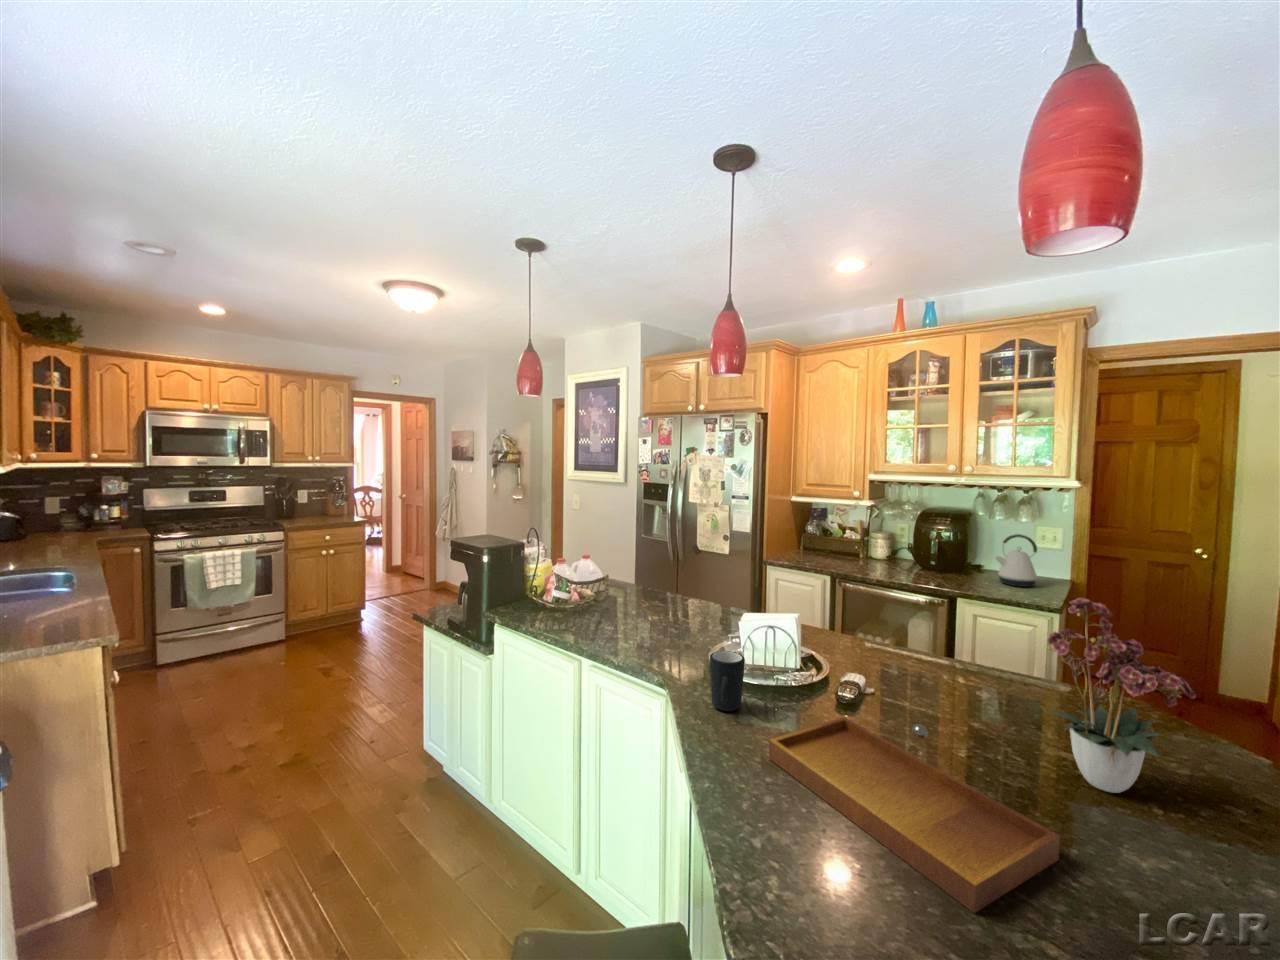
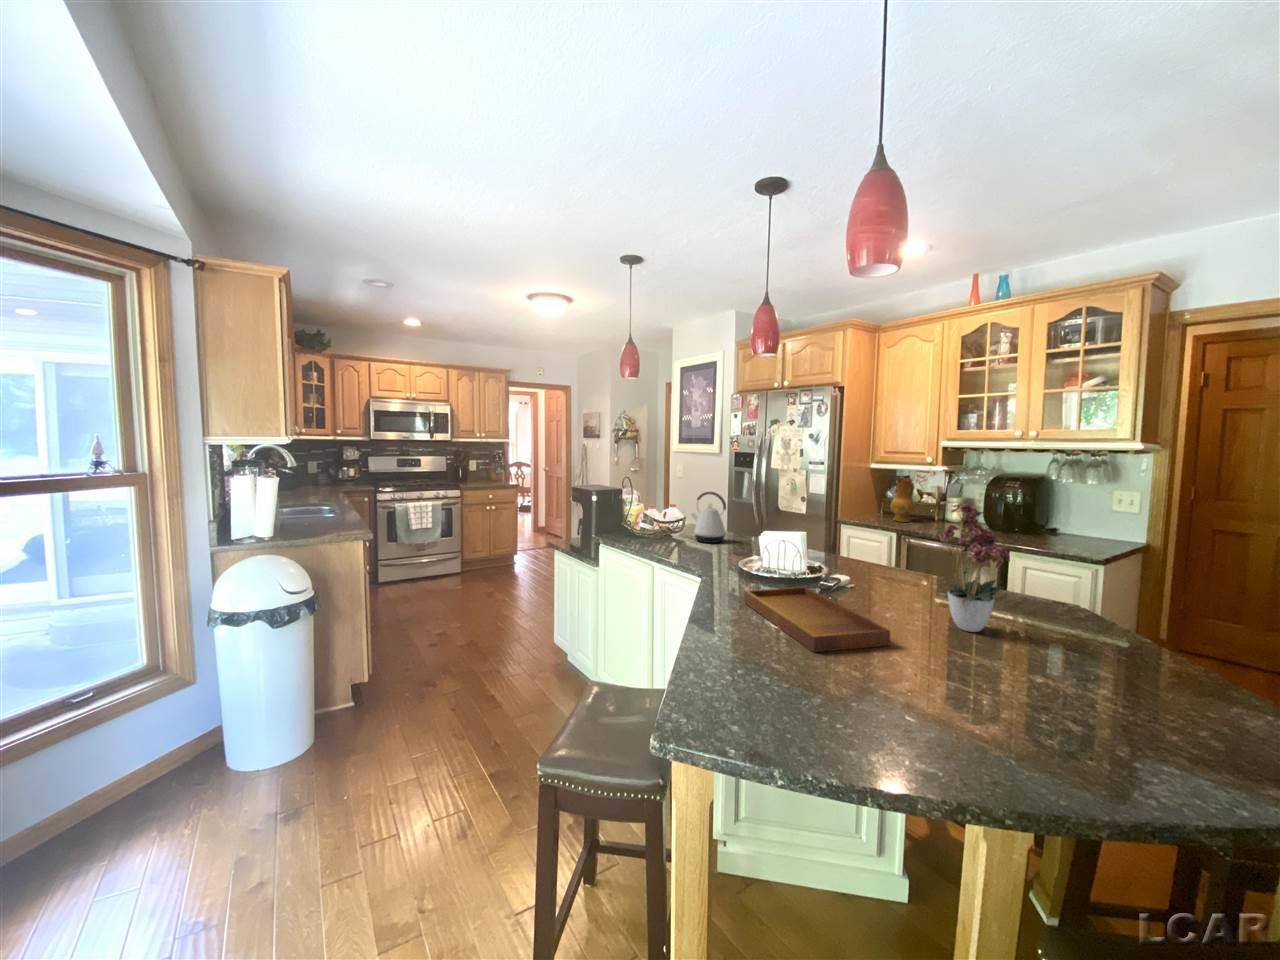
ceramic jug: none [819,513,843,562] -> present [891,478,915,522]
kettle: present [995,534,1039,587] -> present [691,492,728,543]
mug: present [710,651,745,711] -> none [723,548,747,585]

